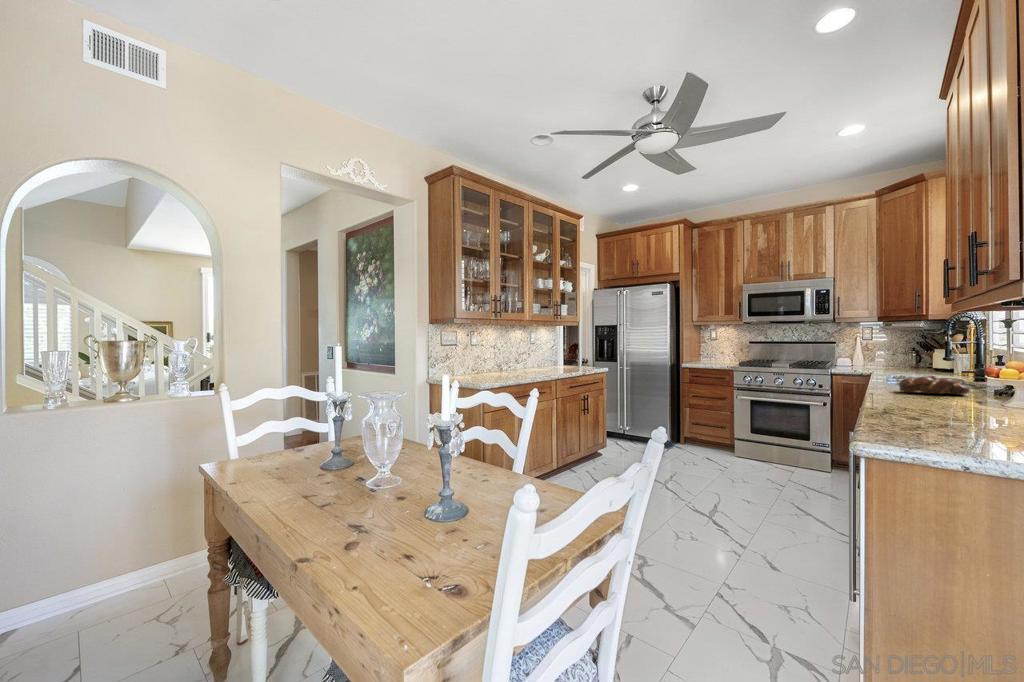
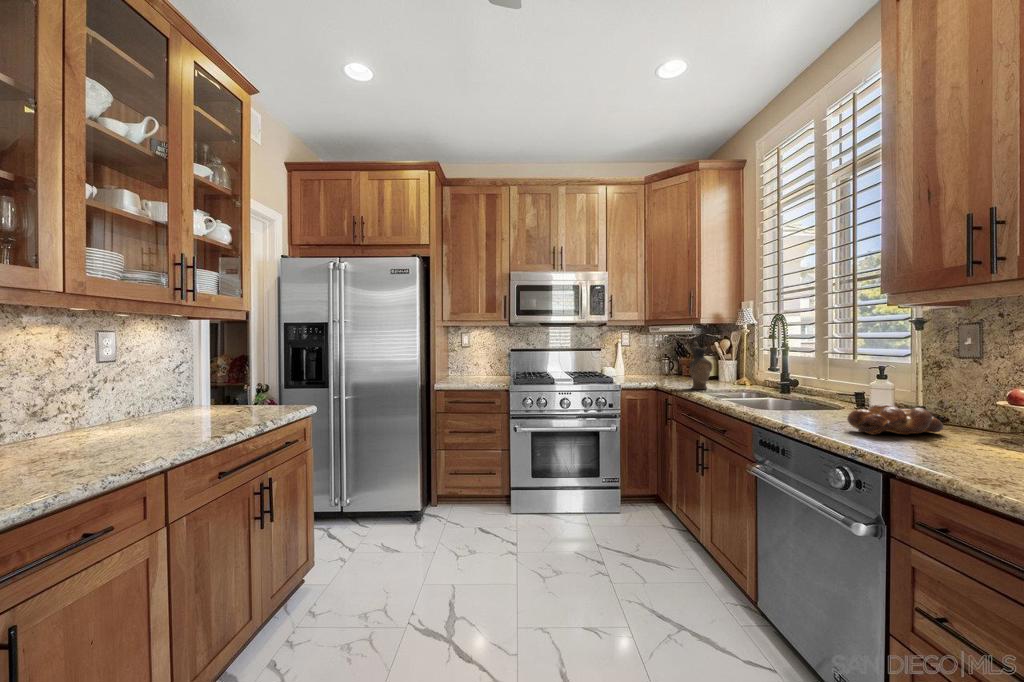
ceramic pitcher: none [889,336,911,375] -> present [690,341,712,389]

